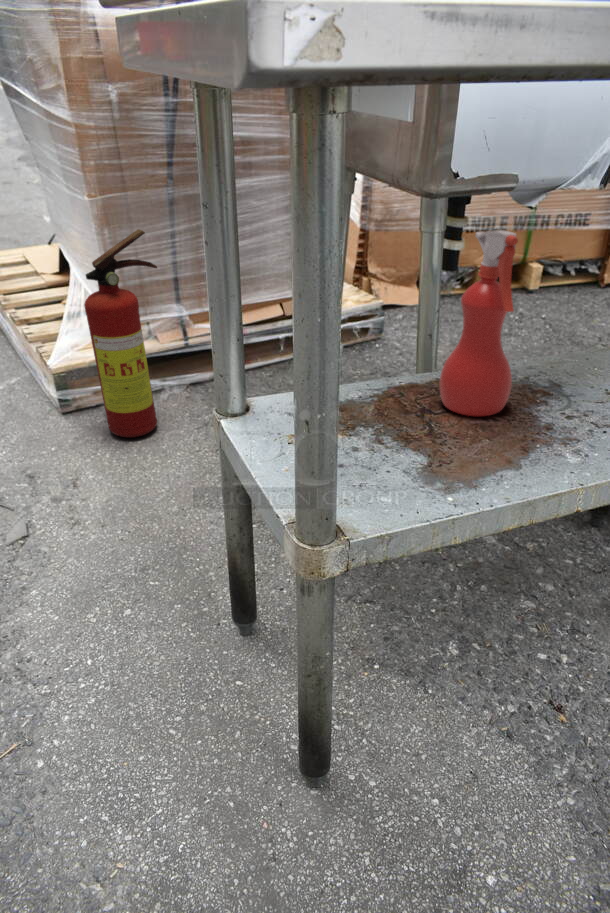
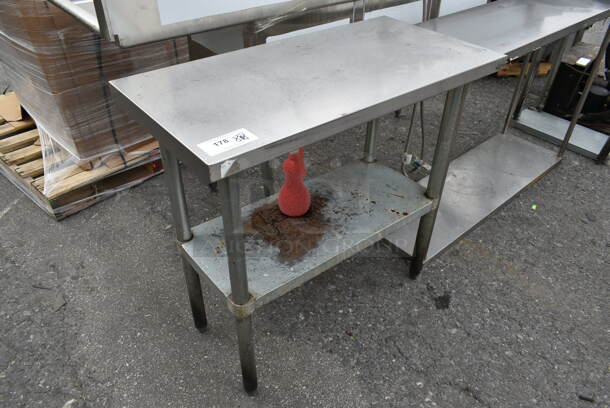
fire extinguisher: present [84,229,157,437] -> none [64,115,119,229]

